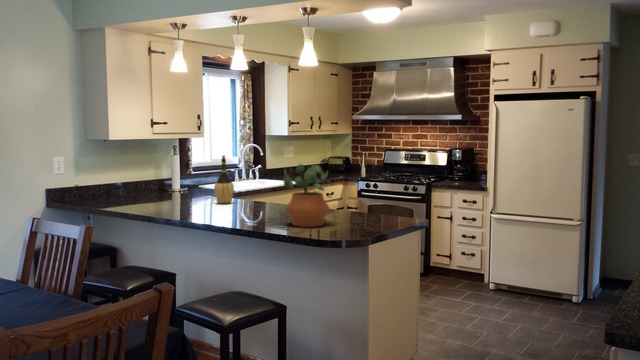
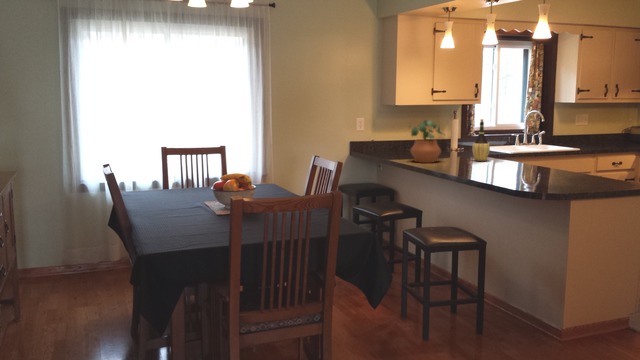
potted plant: present [283,164,332,227] -> present [410,120,442,163]

